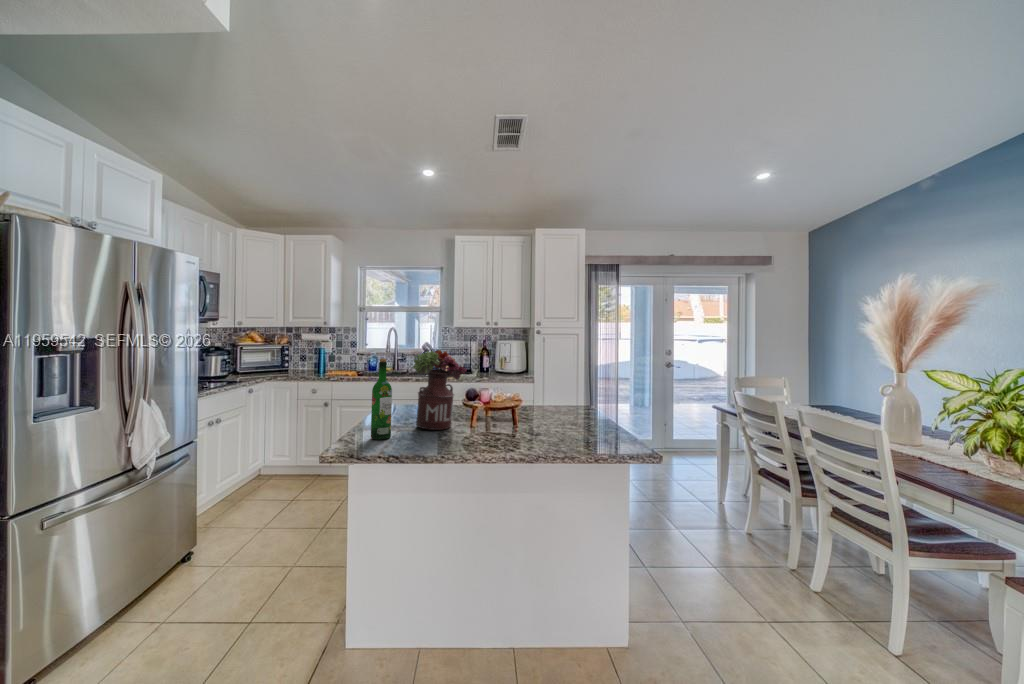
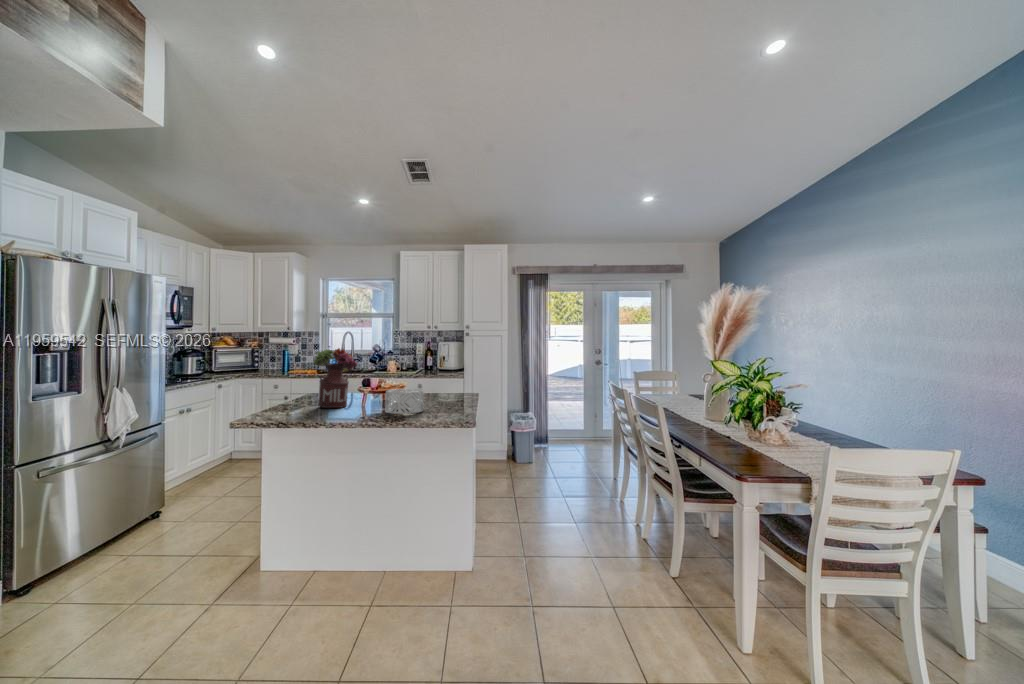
wine bottle: present [371,358,392,439] -> none [276,354,294,414]
decorative bowl: none [517,405,566,441] -> present [385,389,424,414]

